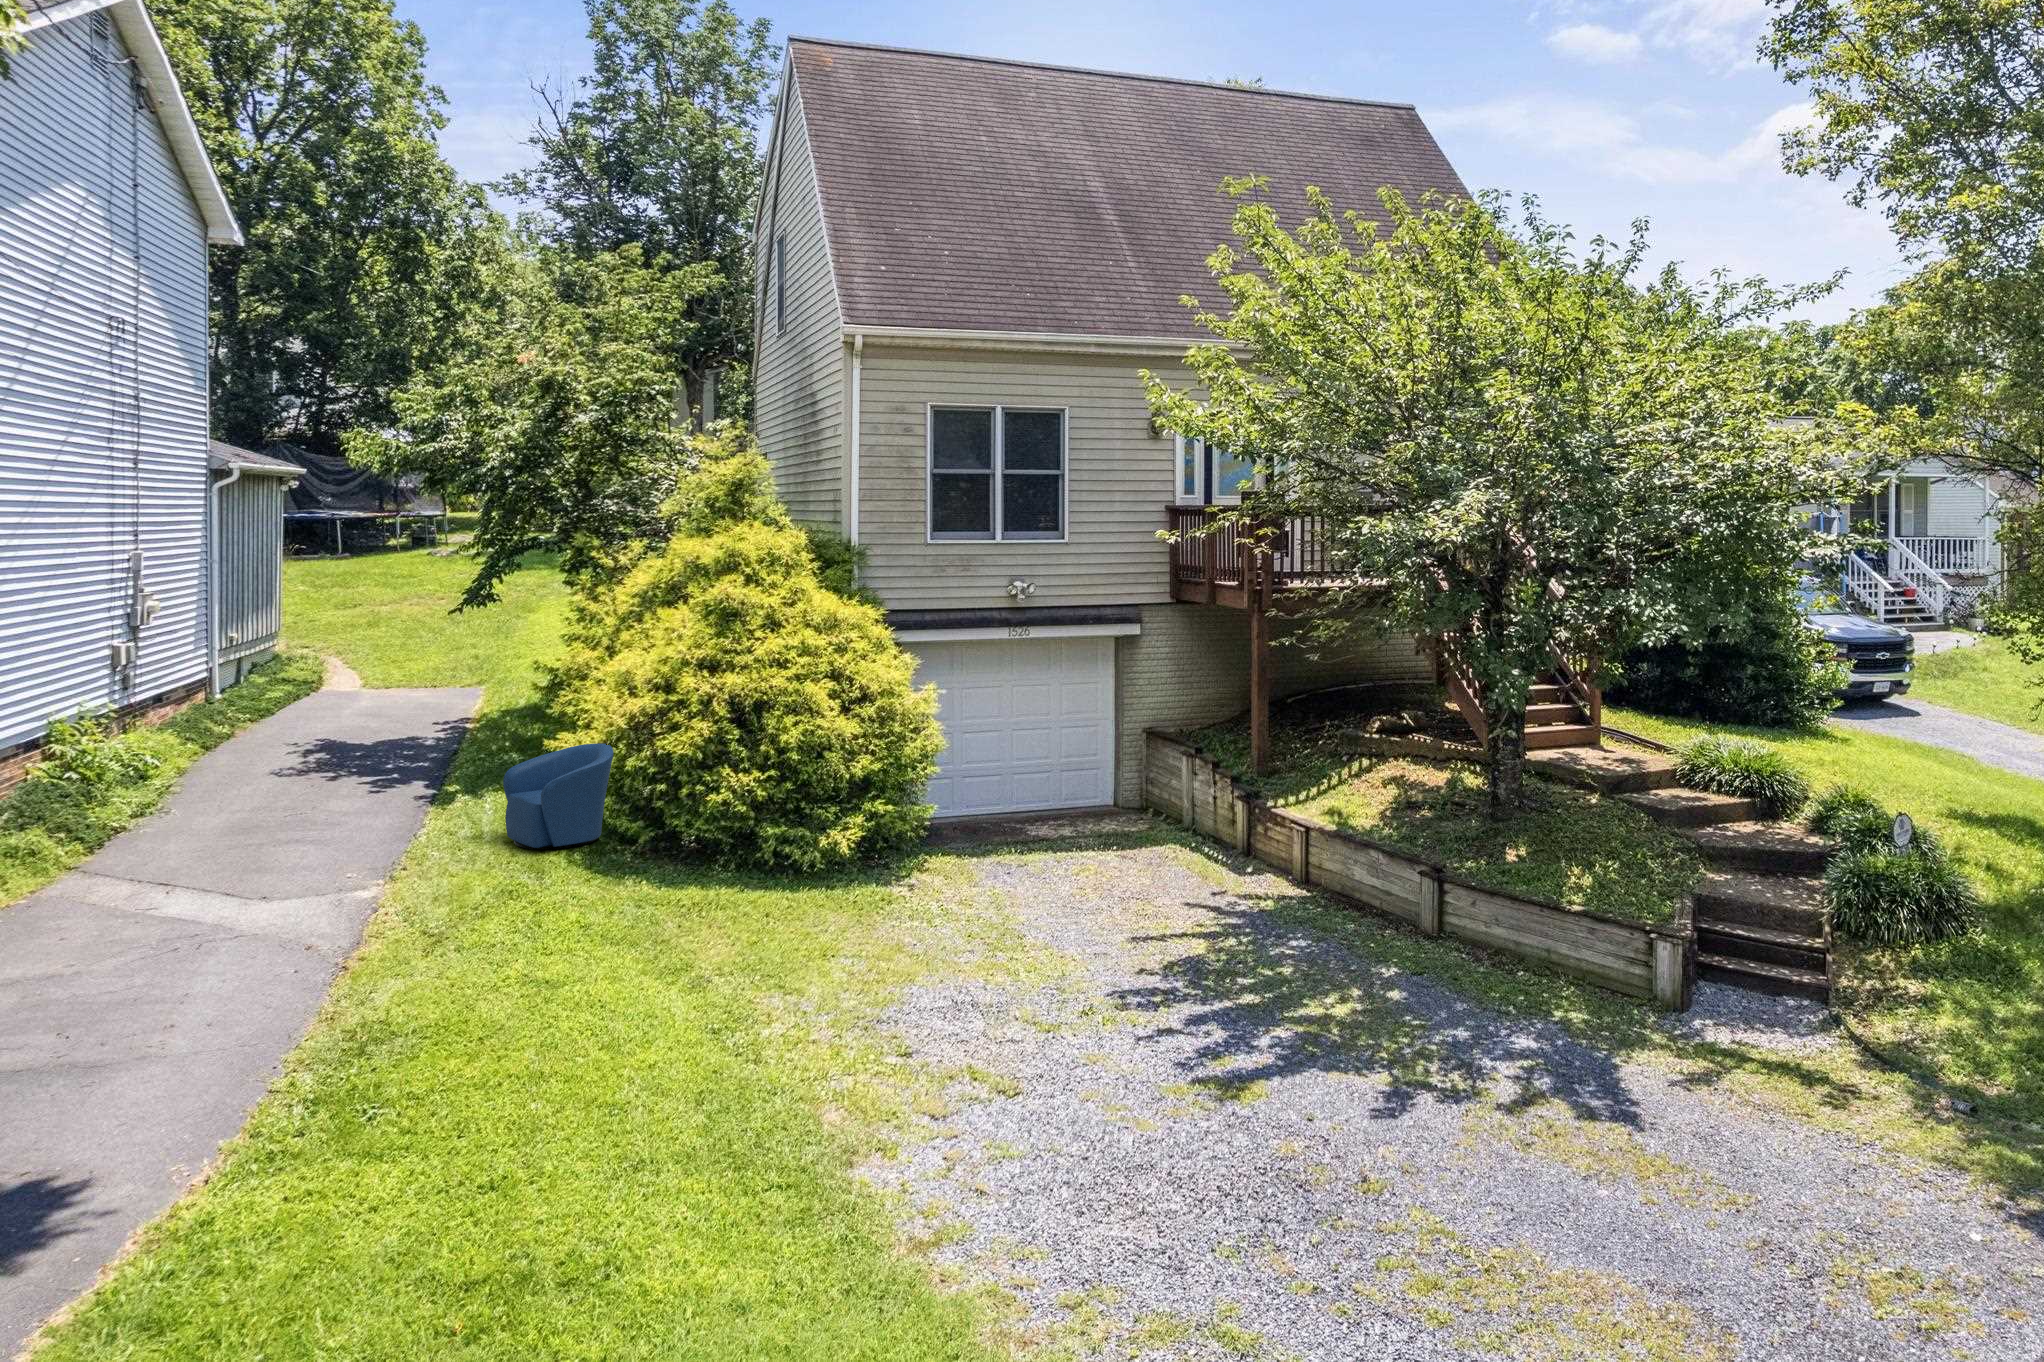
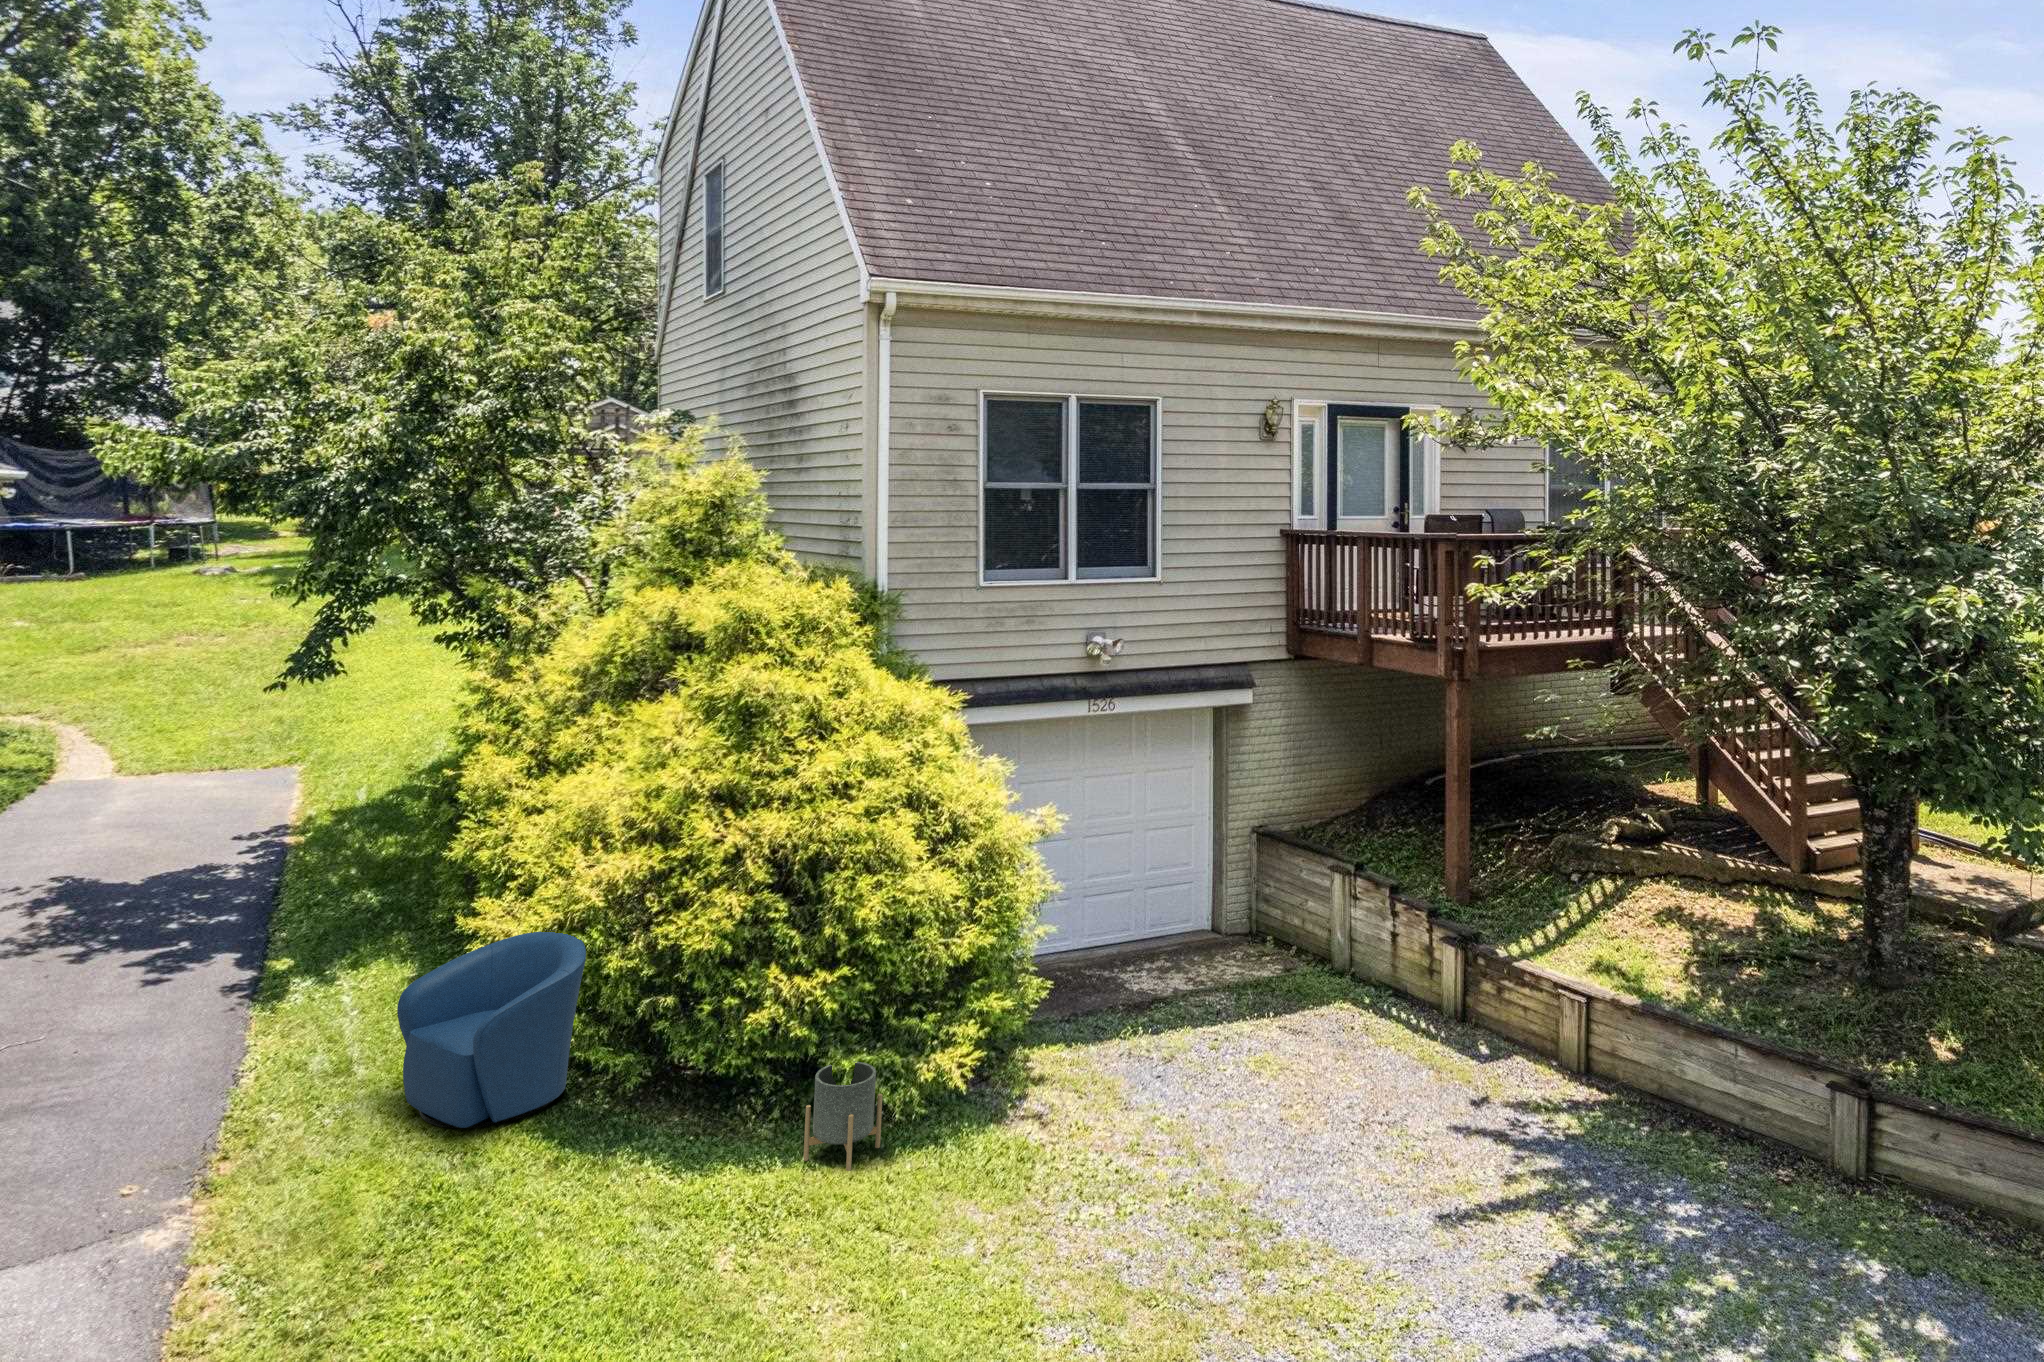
planter: none [740,831,791,893] -> present [803,1062,882,1171]

